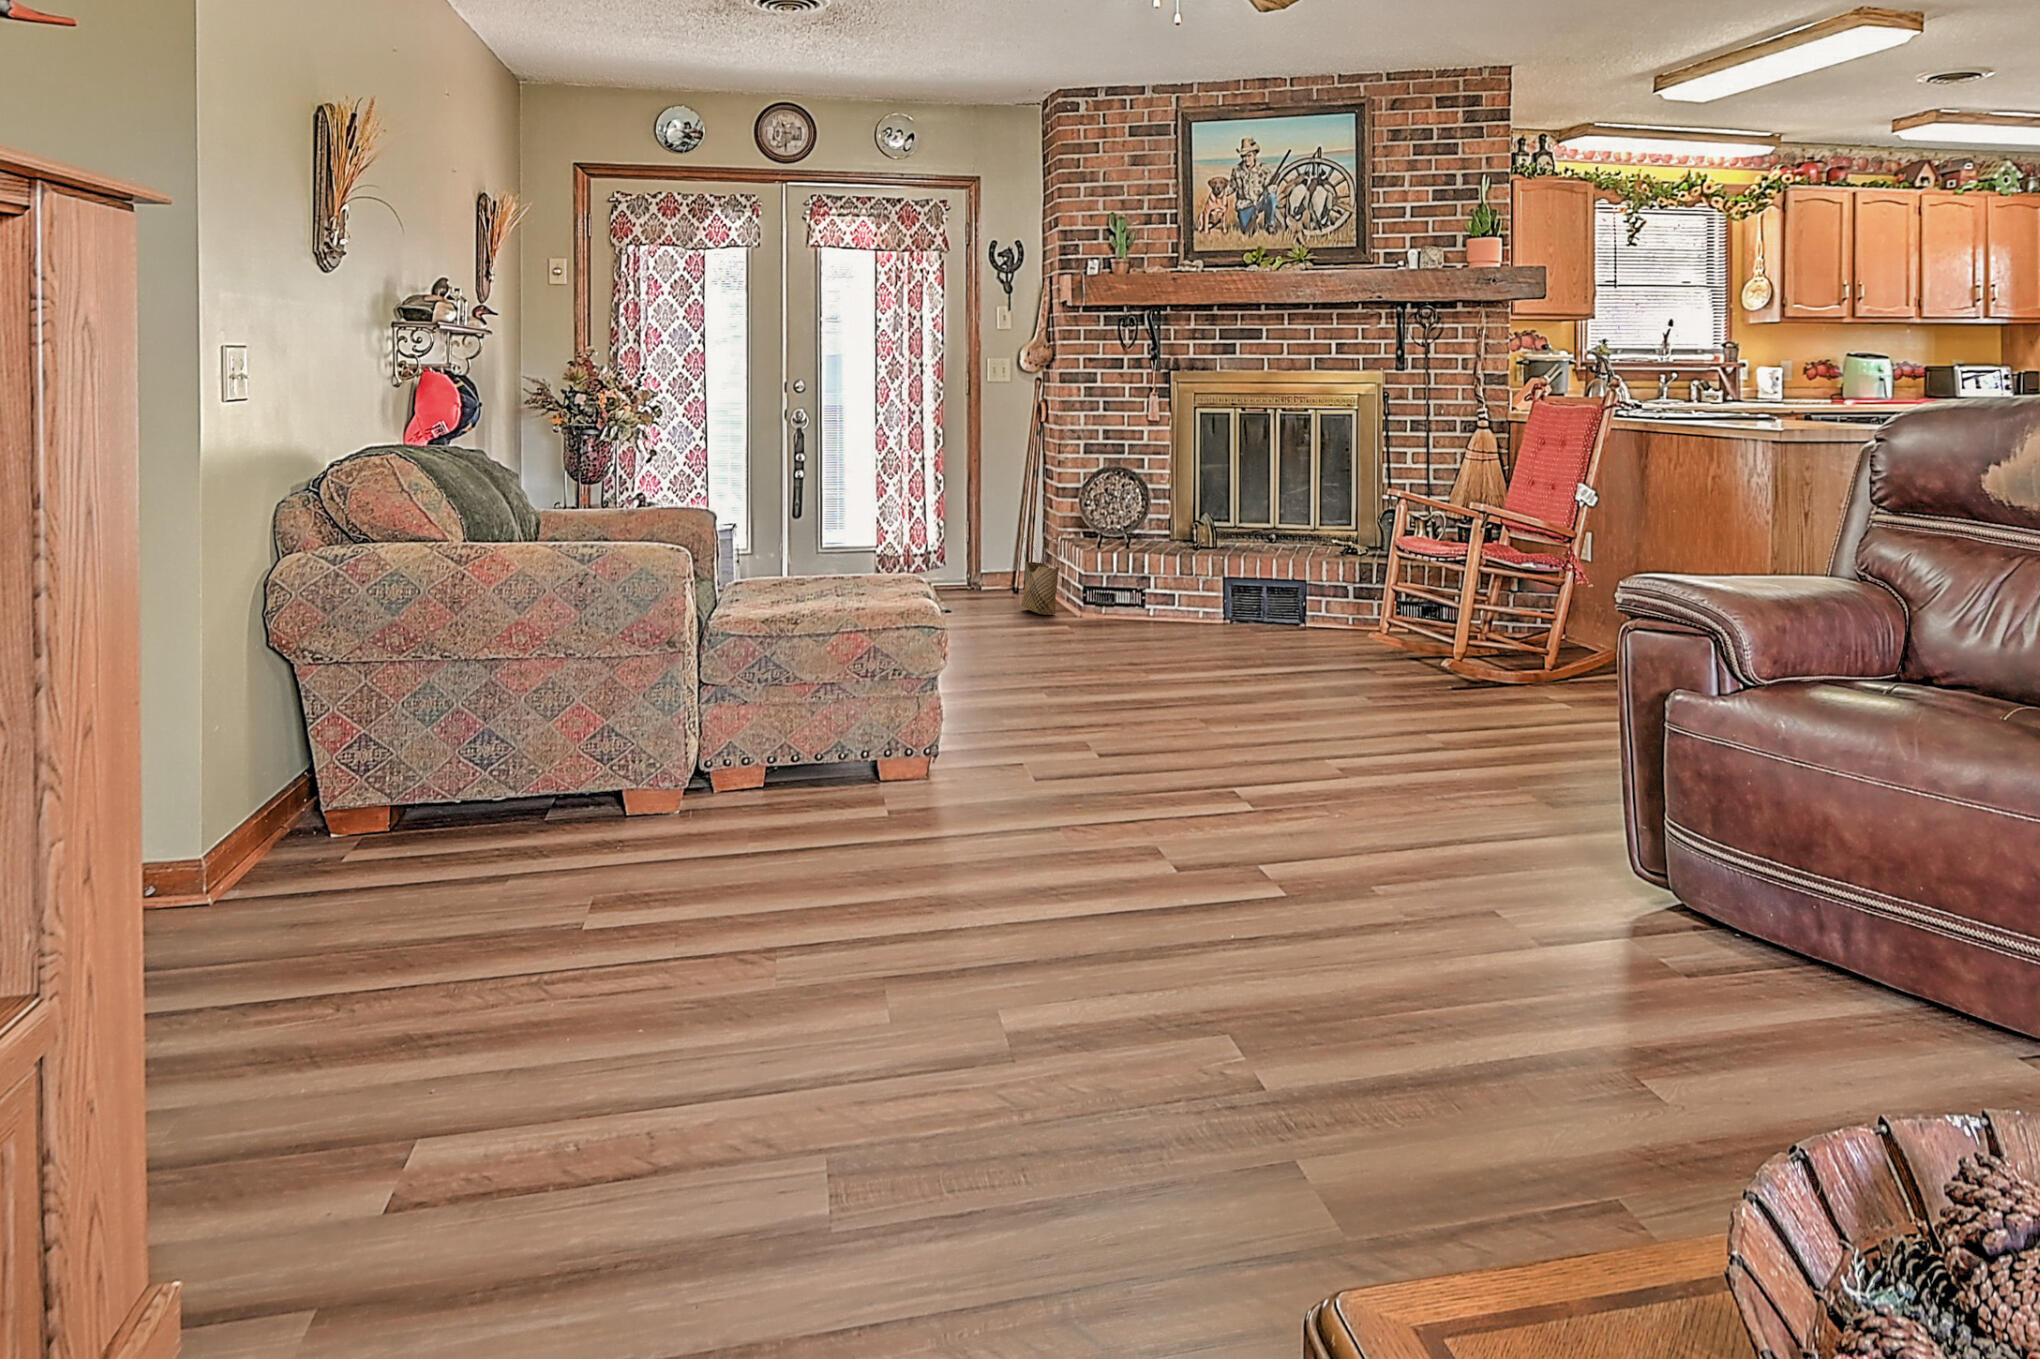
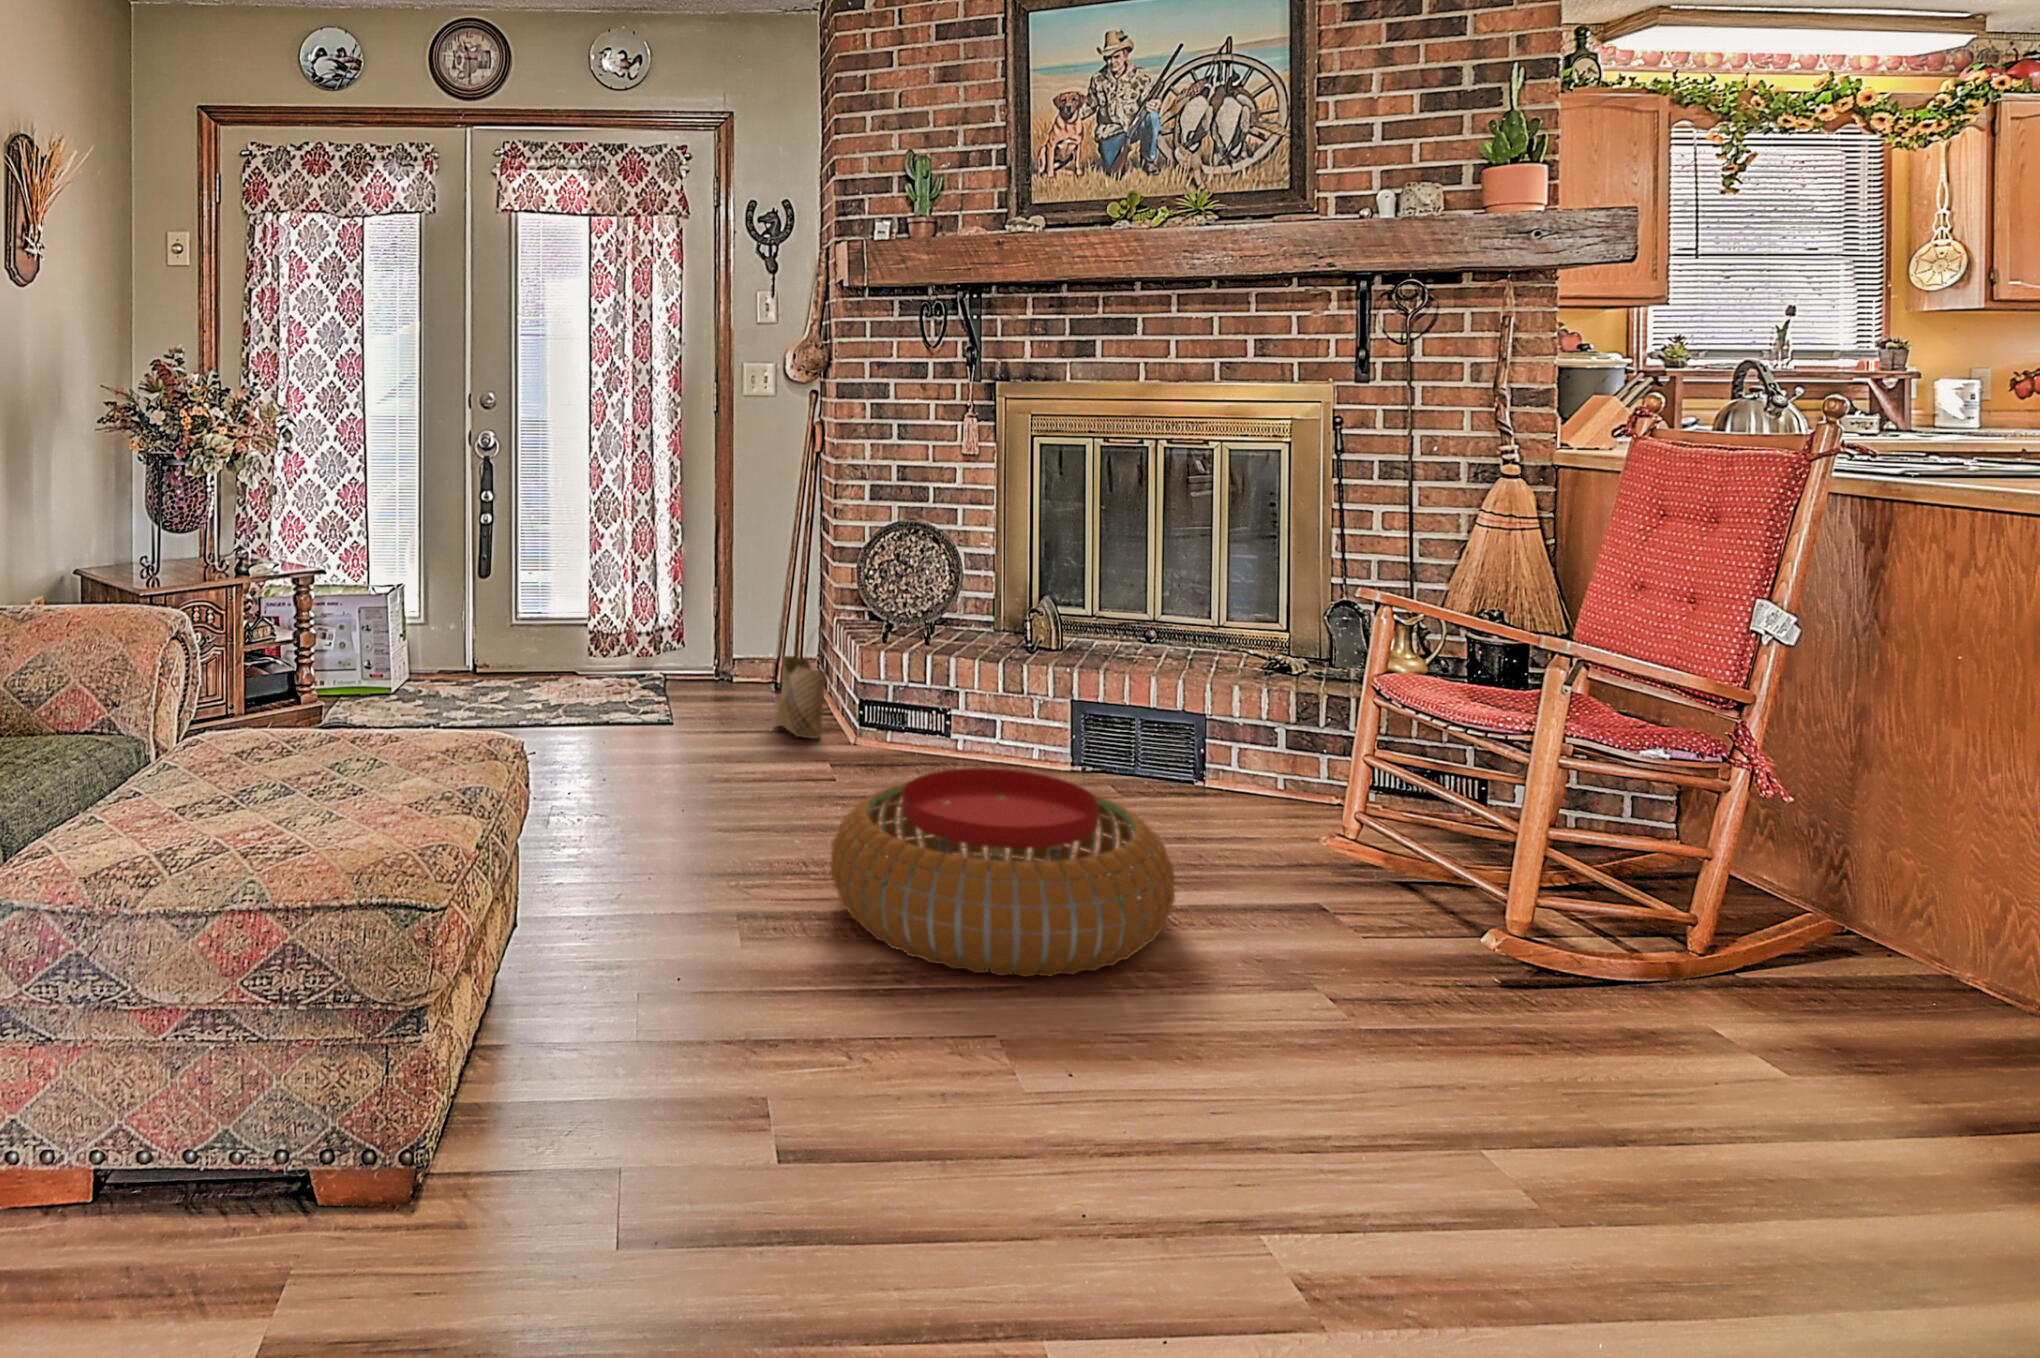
pouf: none [1094,601,1290,700] -> present [831,768,1175,977]

